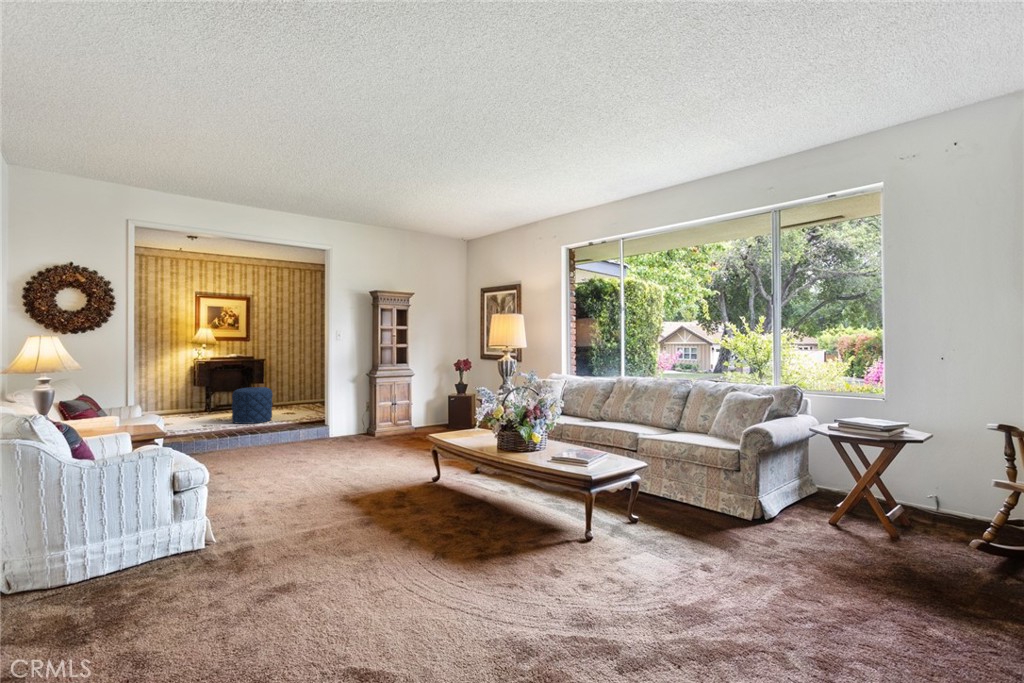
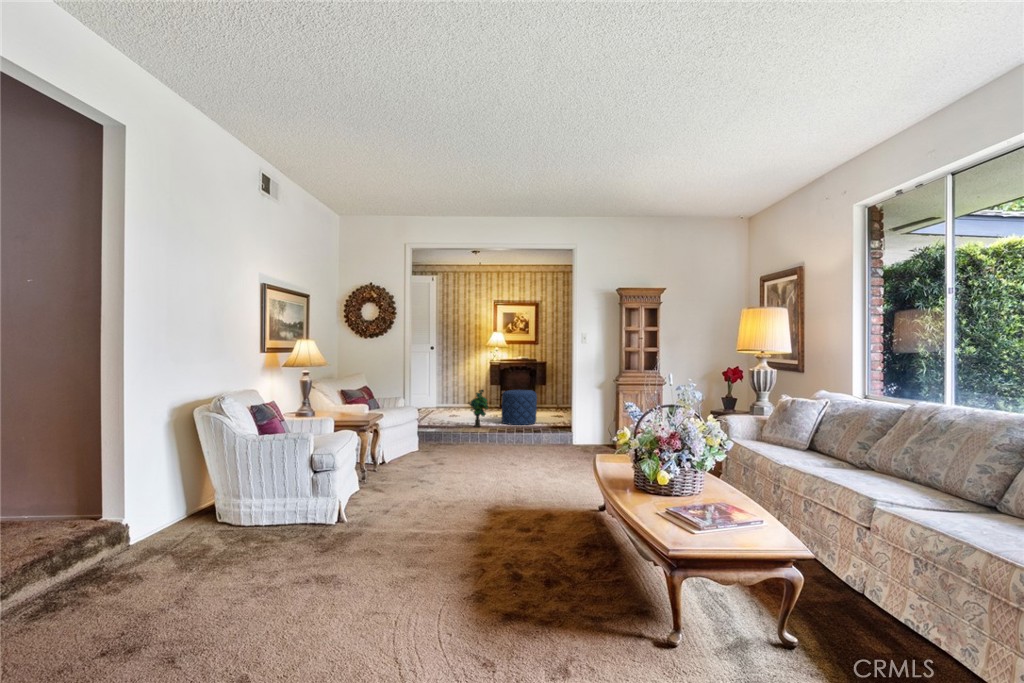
decorative plant: none [197,389,225,430] -> present [469,390,488,427]

